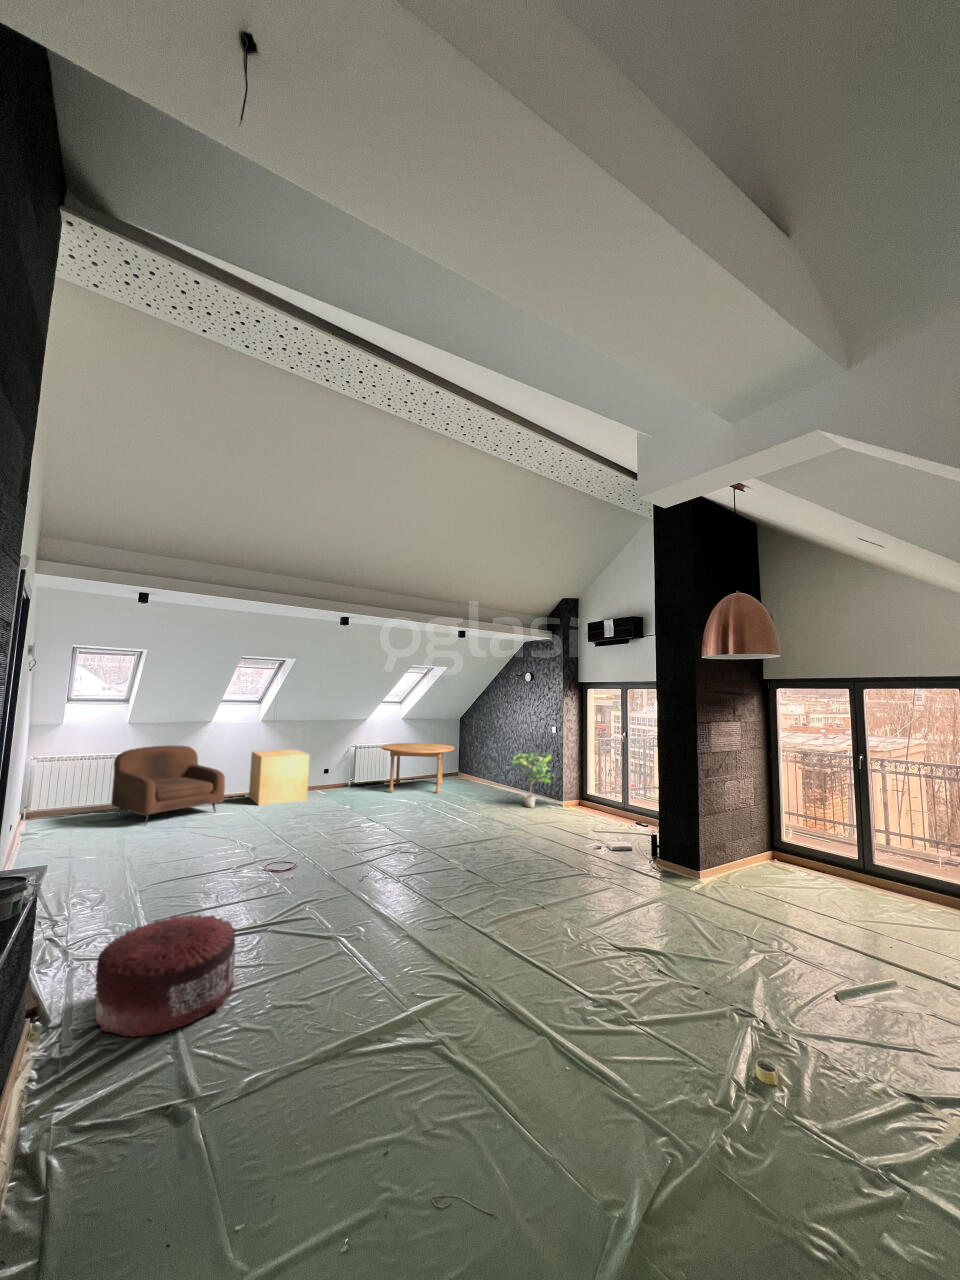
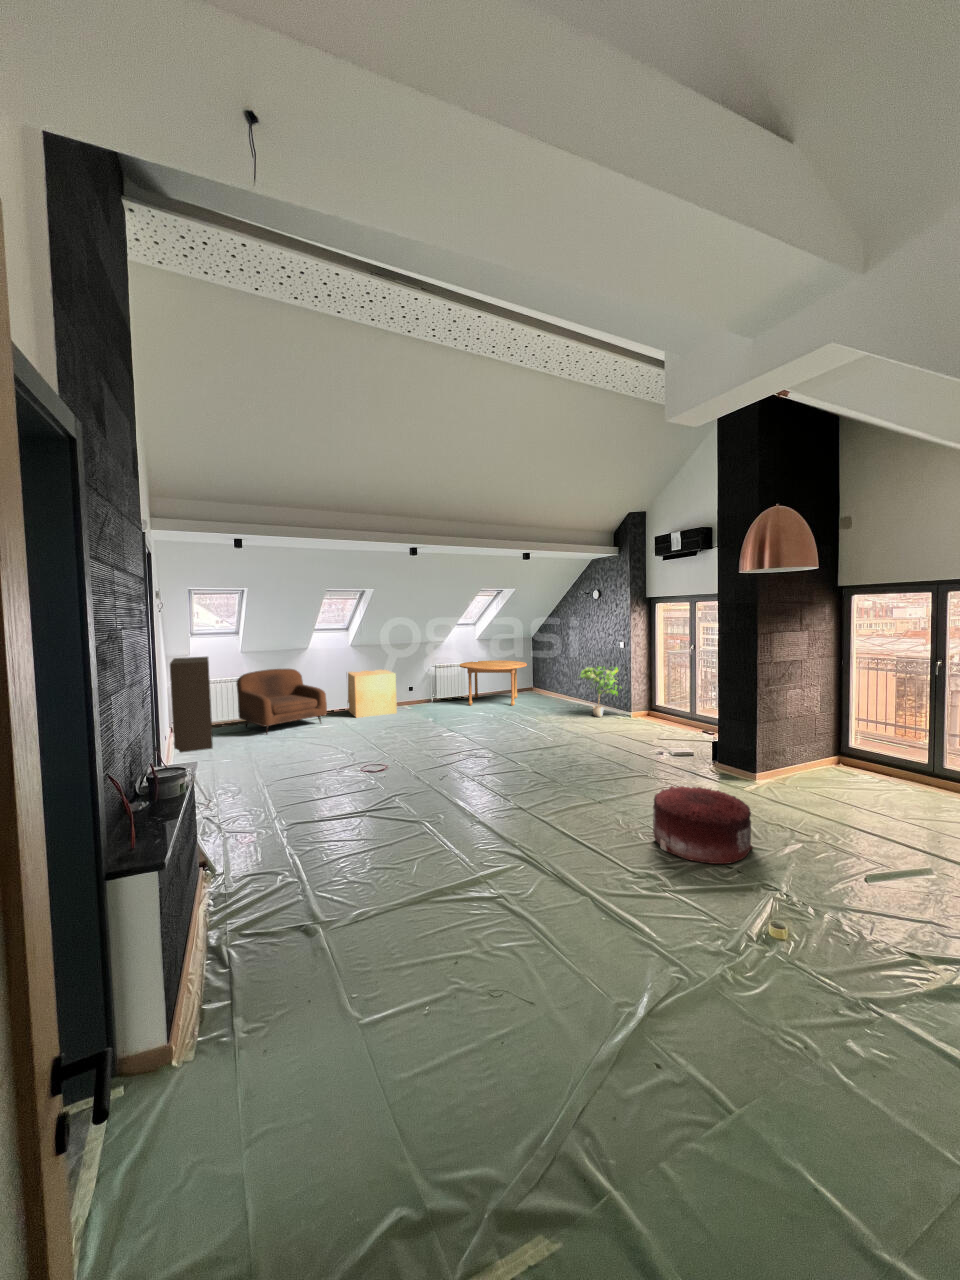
bookshelf: none [17,728,82,850] -> present [170,657,213,753]
pouf: present [95,915,236,1037] -> present [653,786,753,864]

